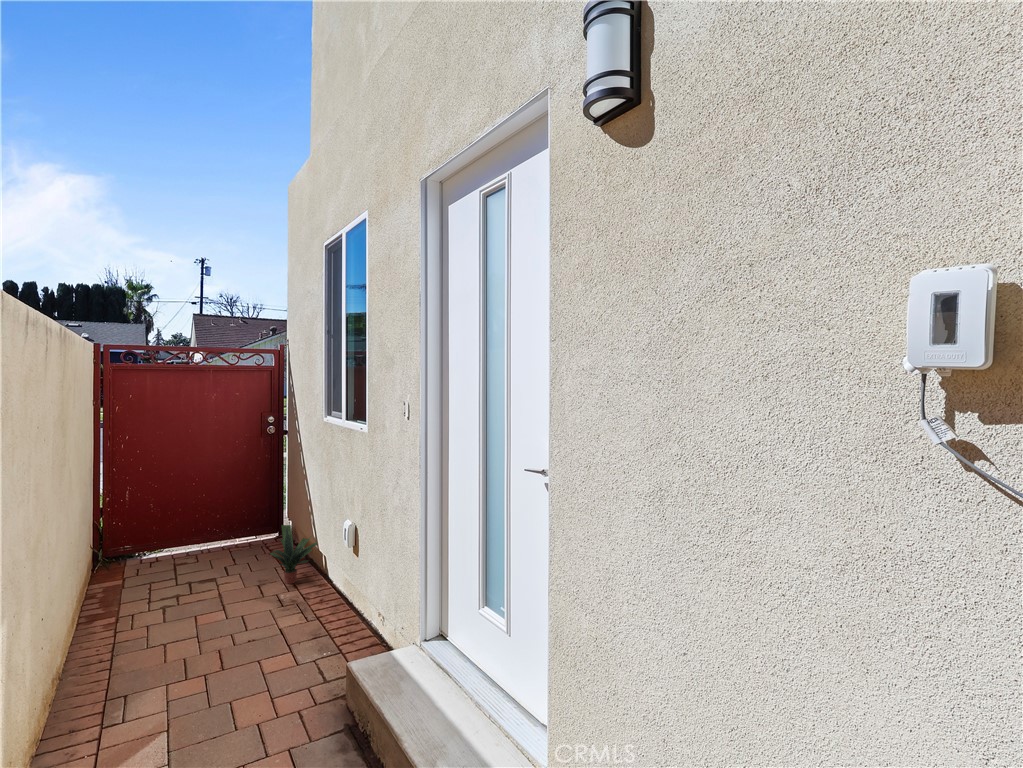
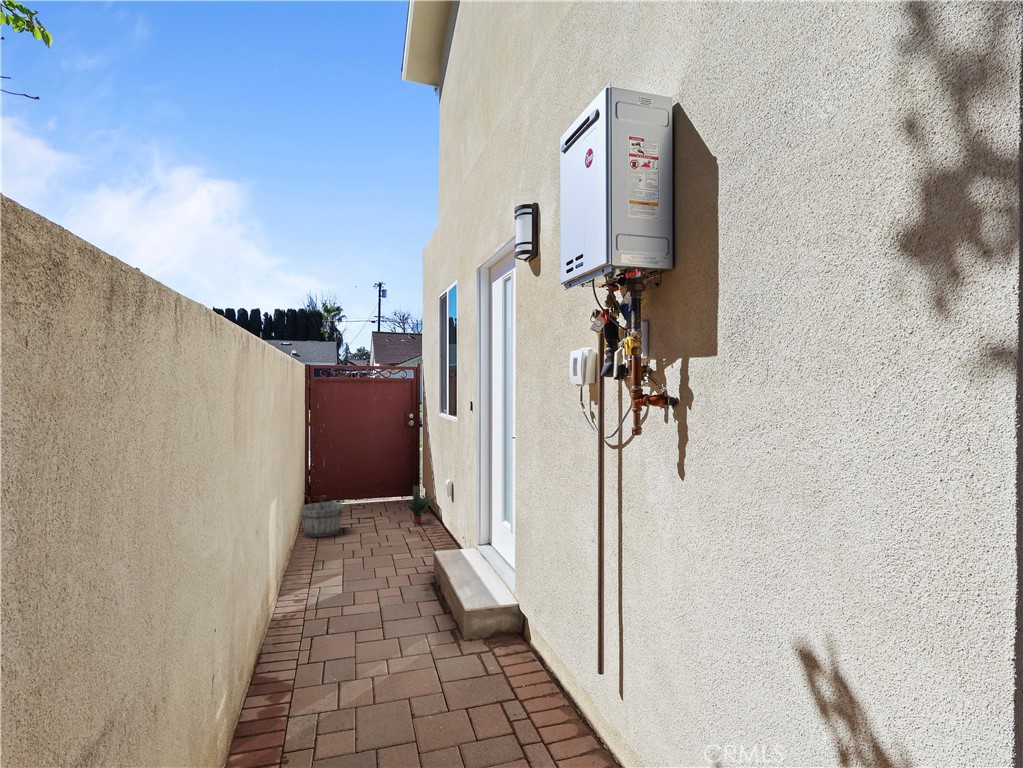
wooden bucket: none [80,561,165,633] -> present [300,499,344,537]

